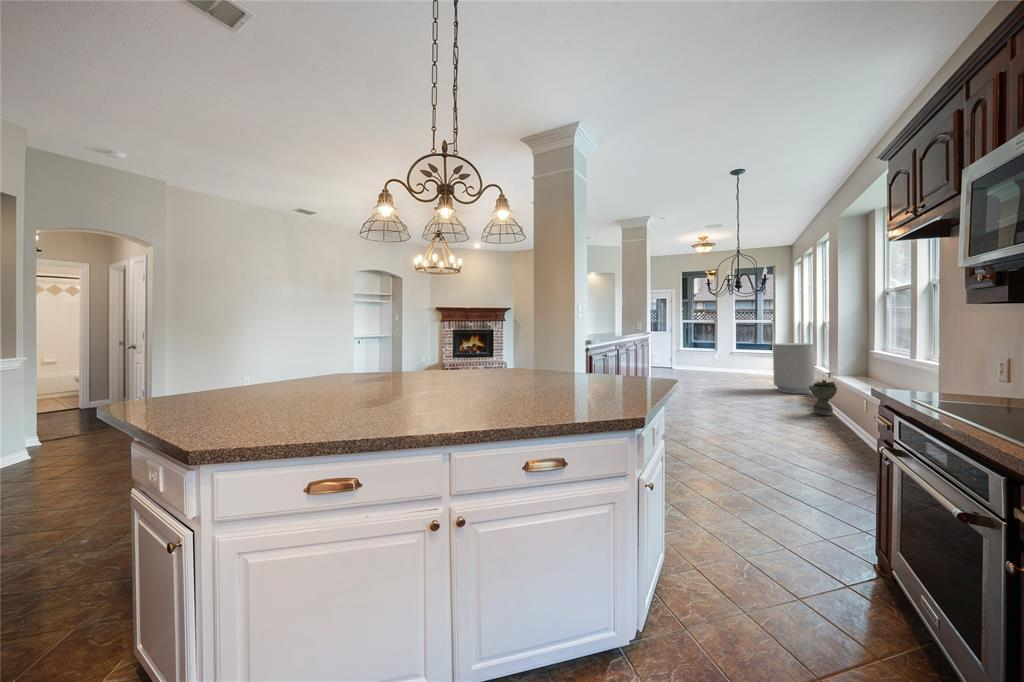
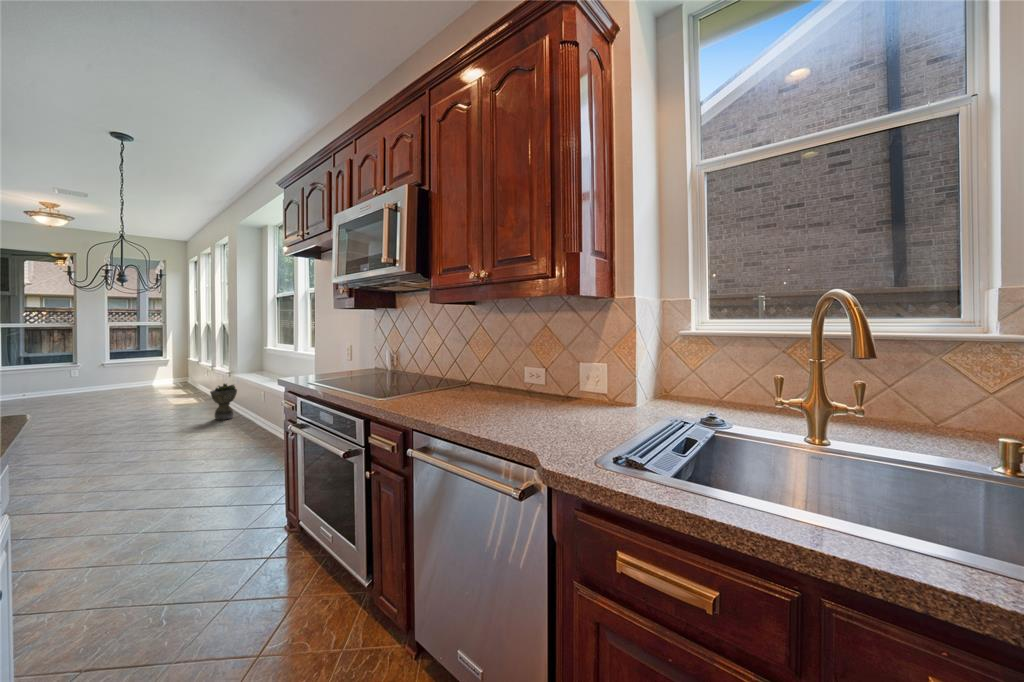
trash can: present [773,343,814,394] -> none [166,348,213,404]

